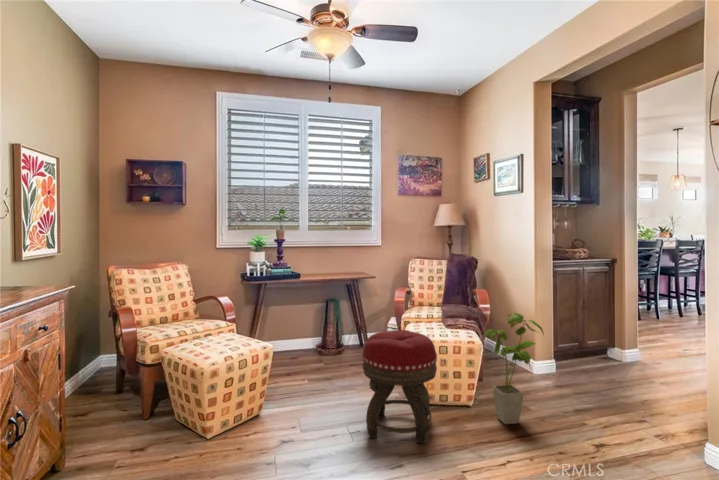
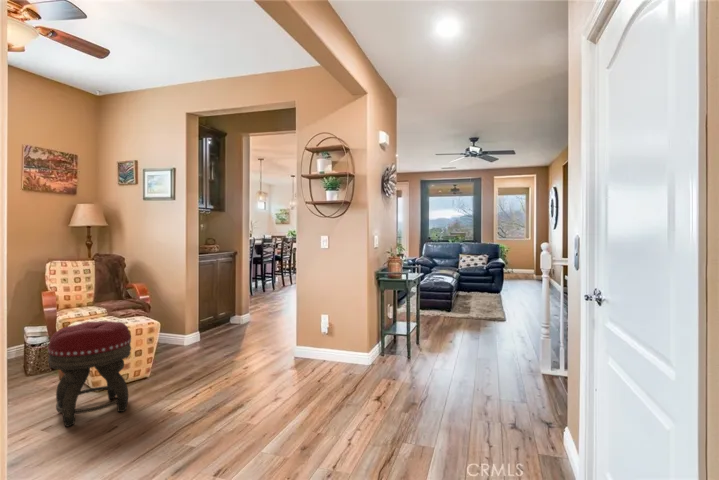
house plant: present [483,313,544,424] -> none [163,292,211,379]

